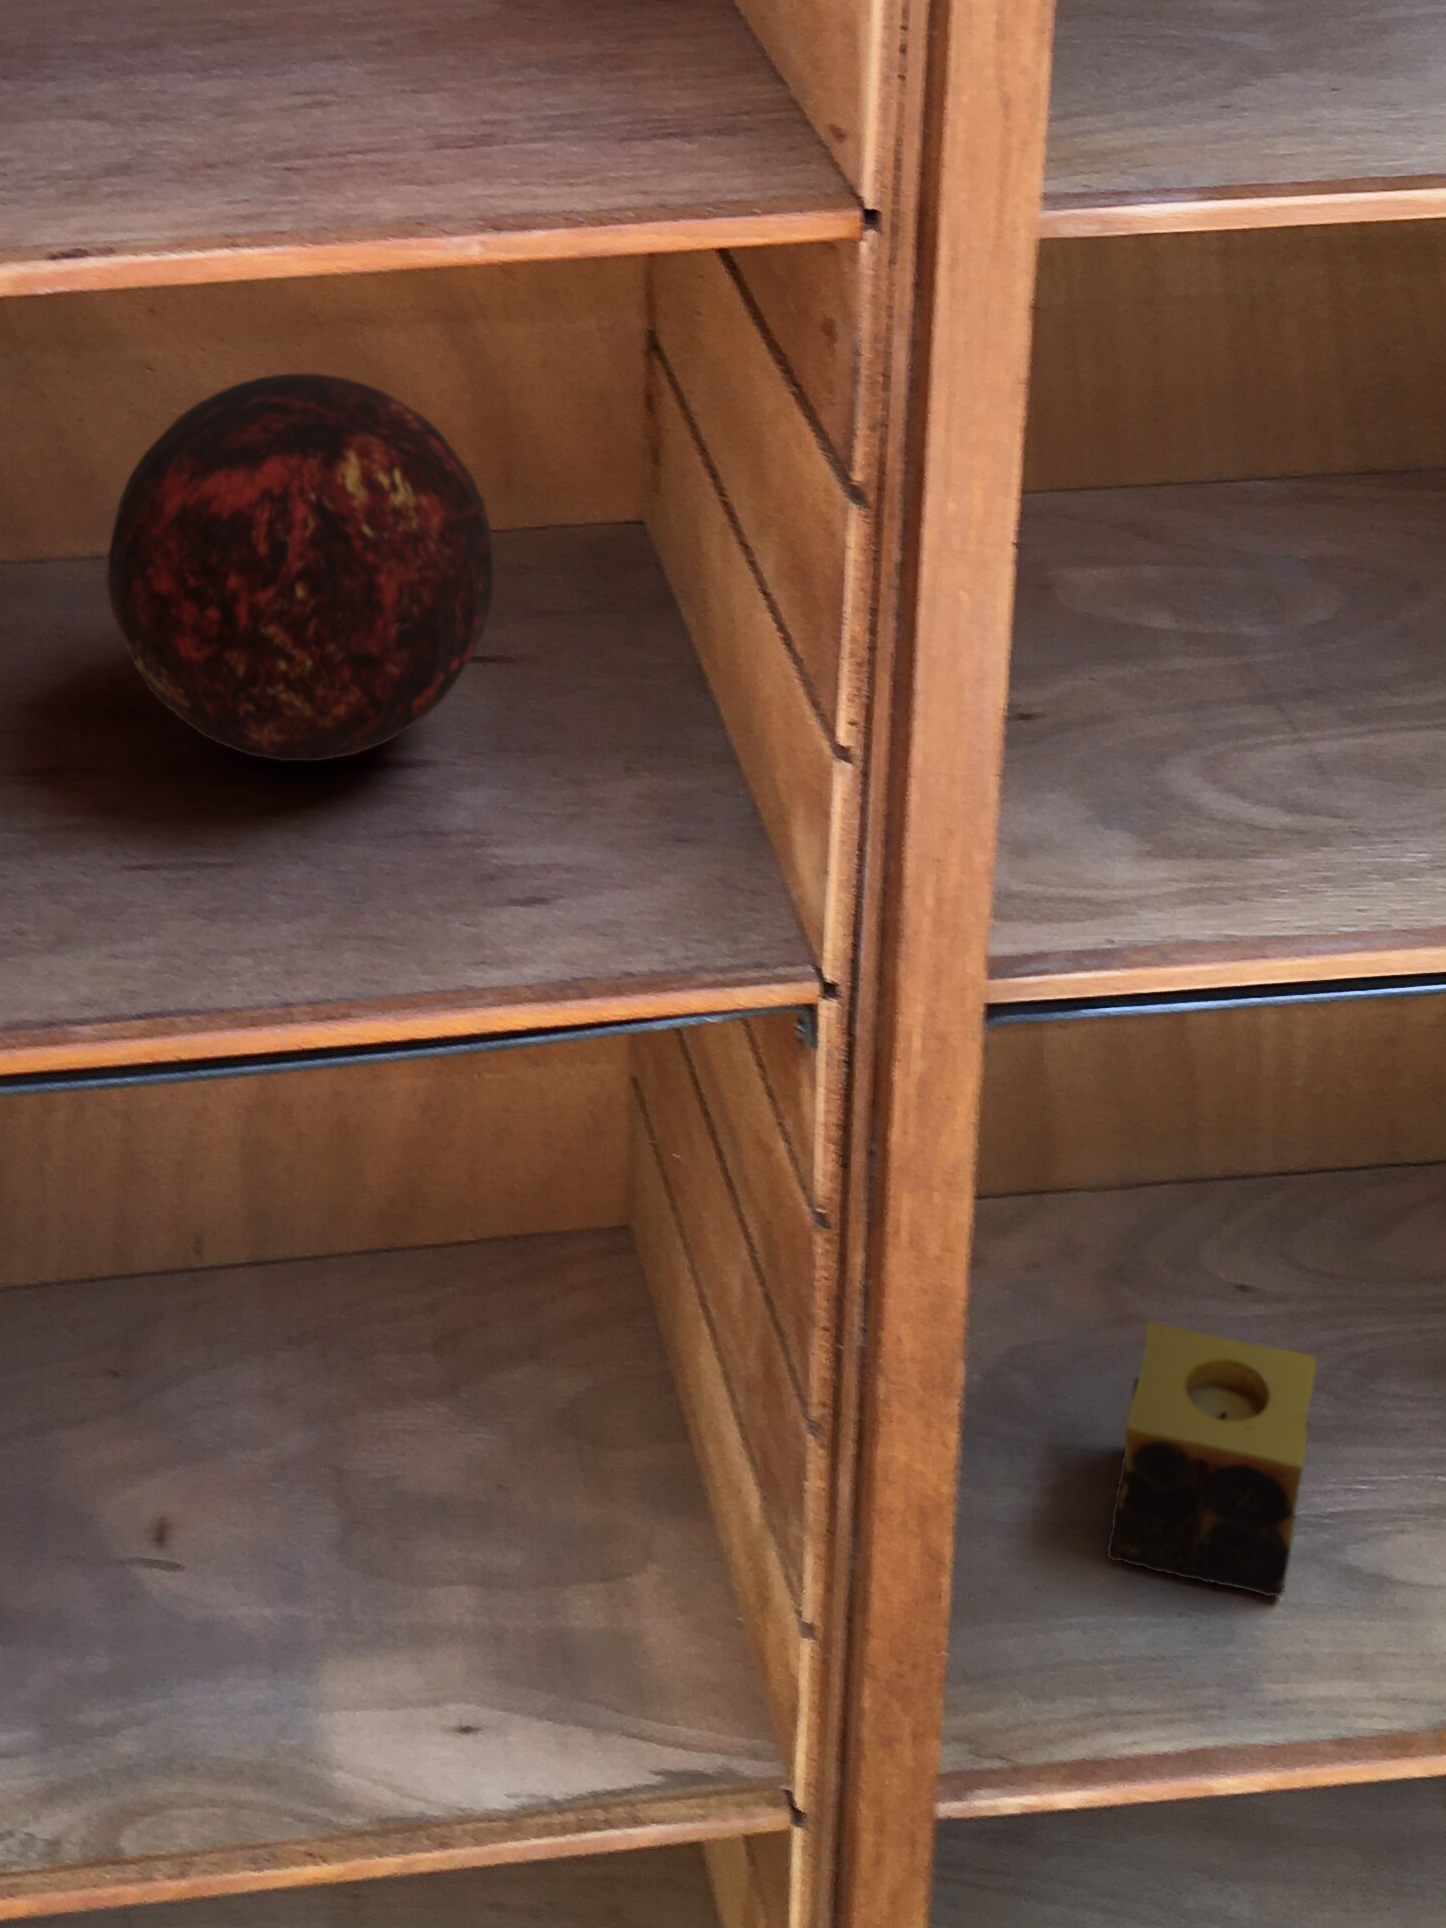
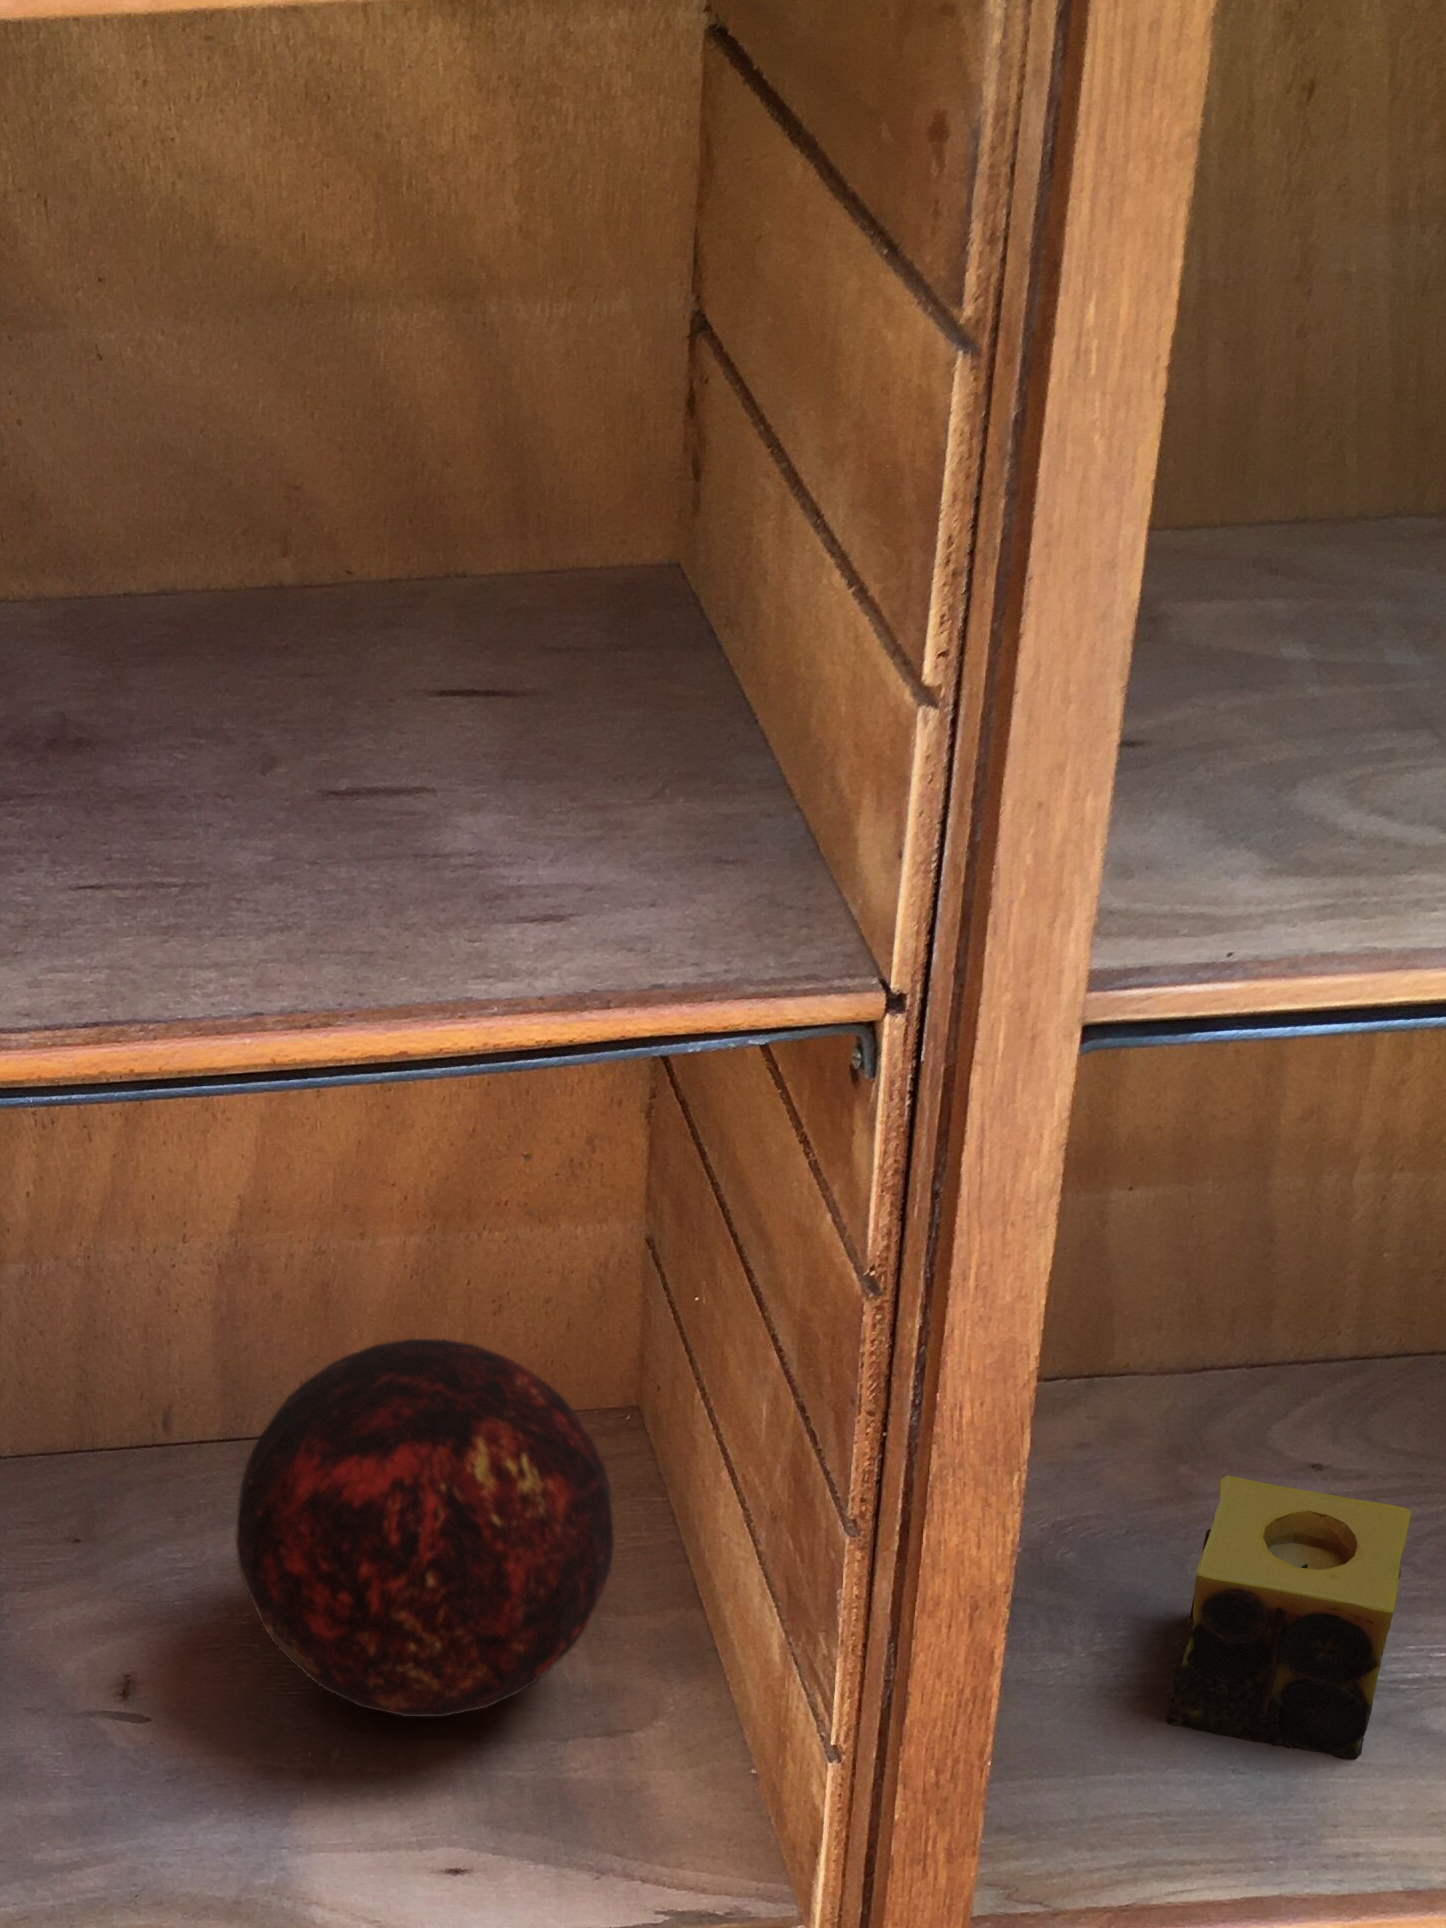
decorative orb: present [107,374,493,761] -> present [236,1339,614,1717]

